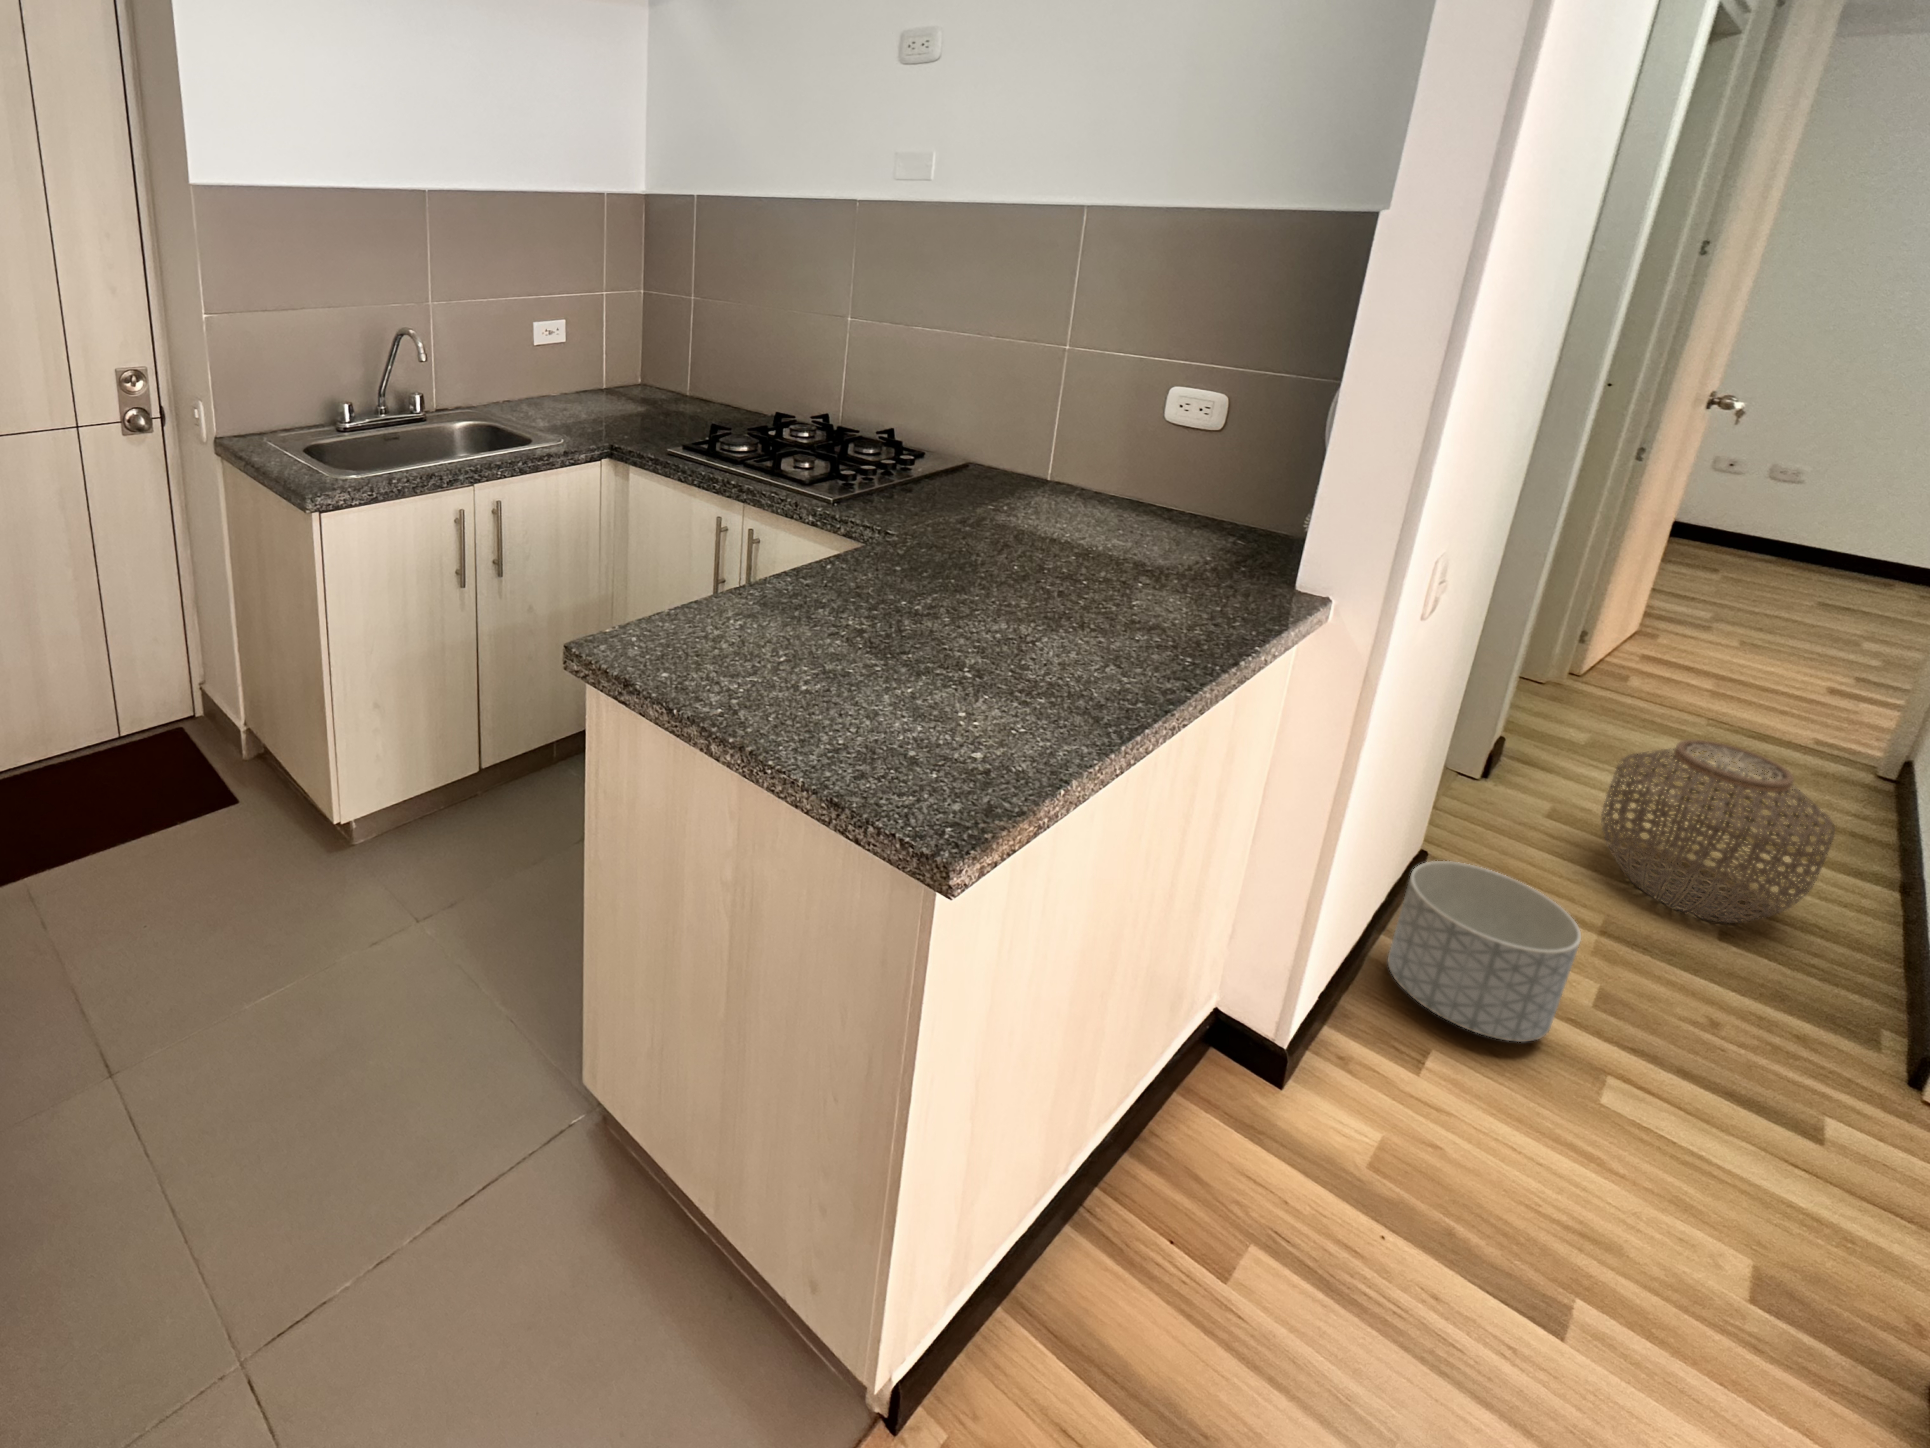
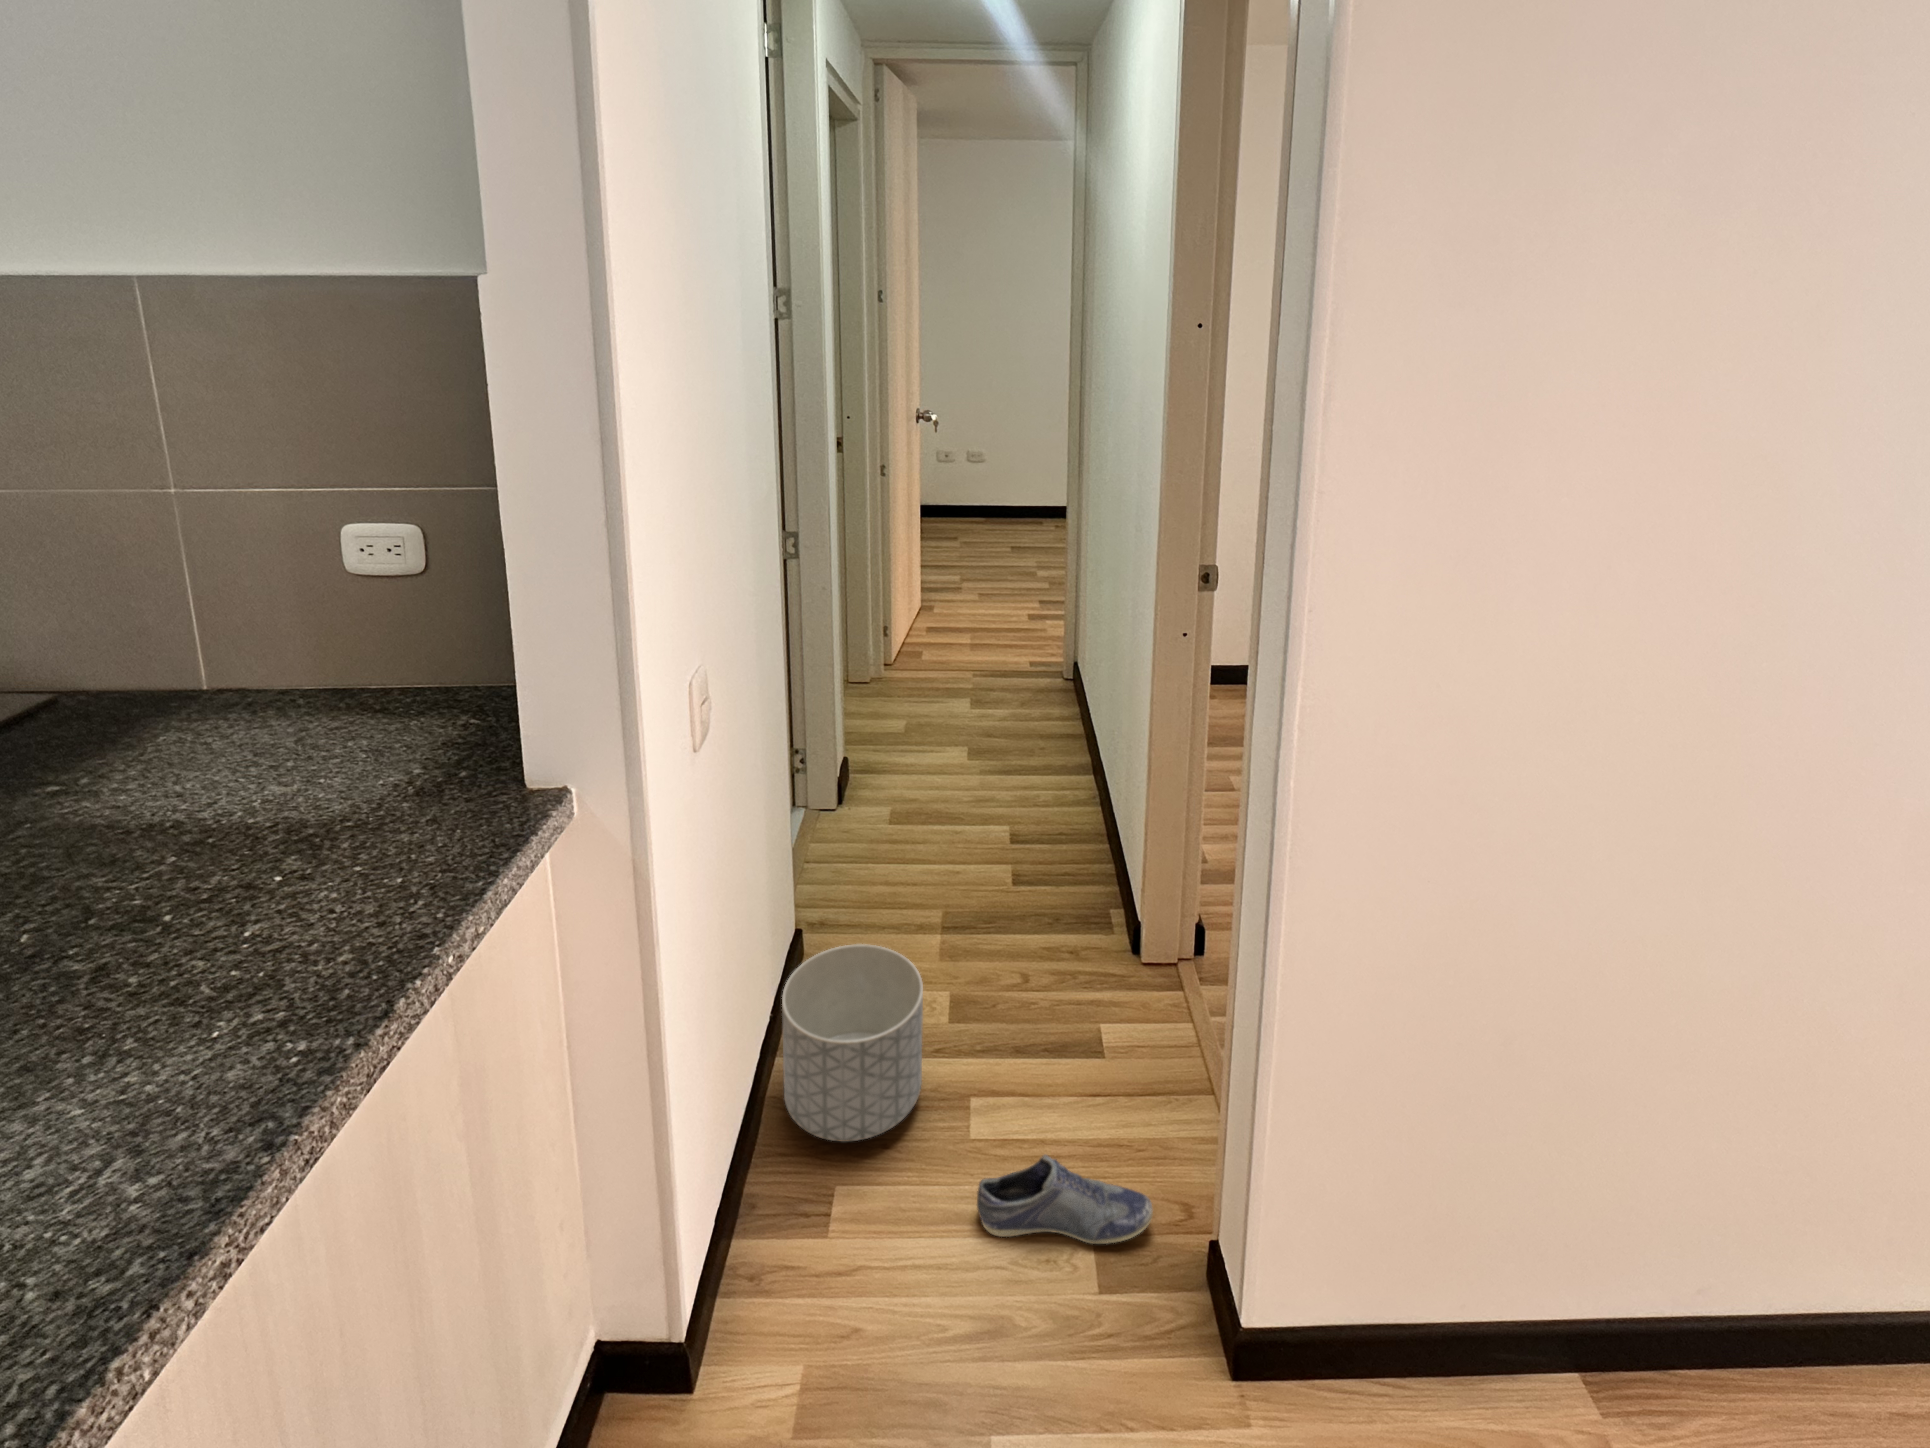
woven basket: present [1601,740,1835,923] -> none [922,716,1051,871]
shoe: none [1602,1129,1872,1303] -> present [977,1155,1153,1244]

